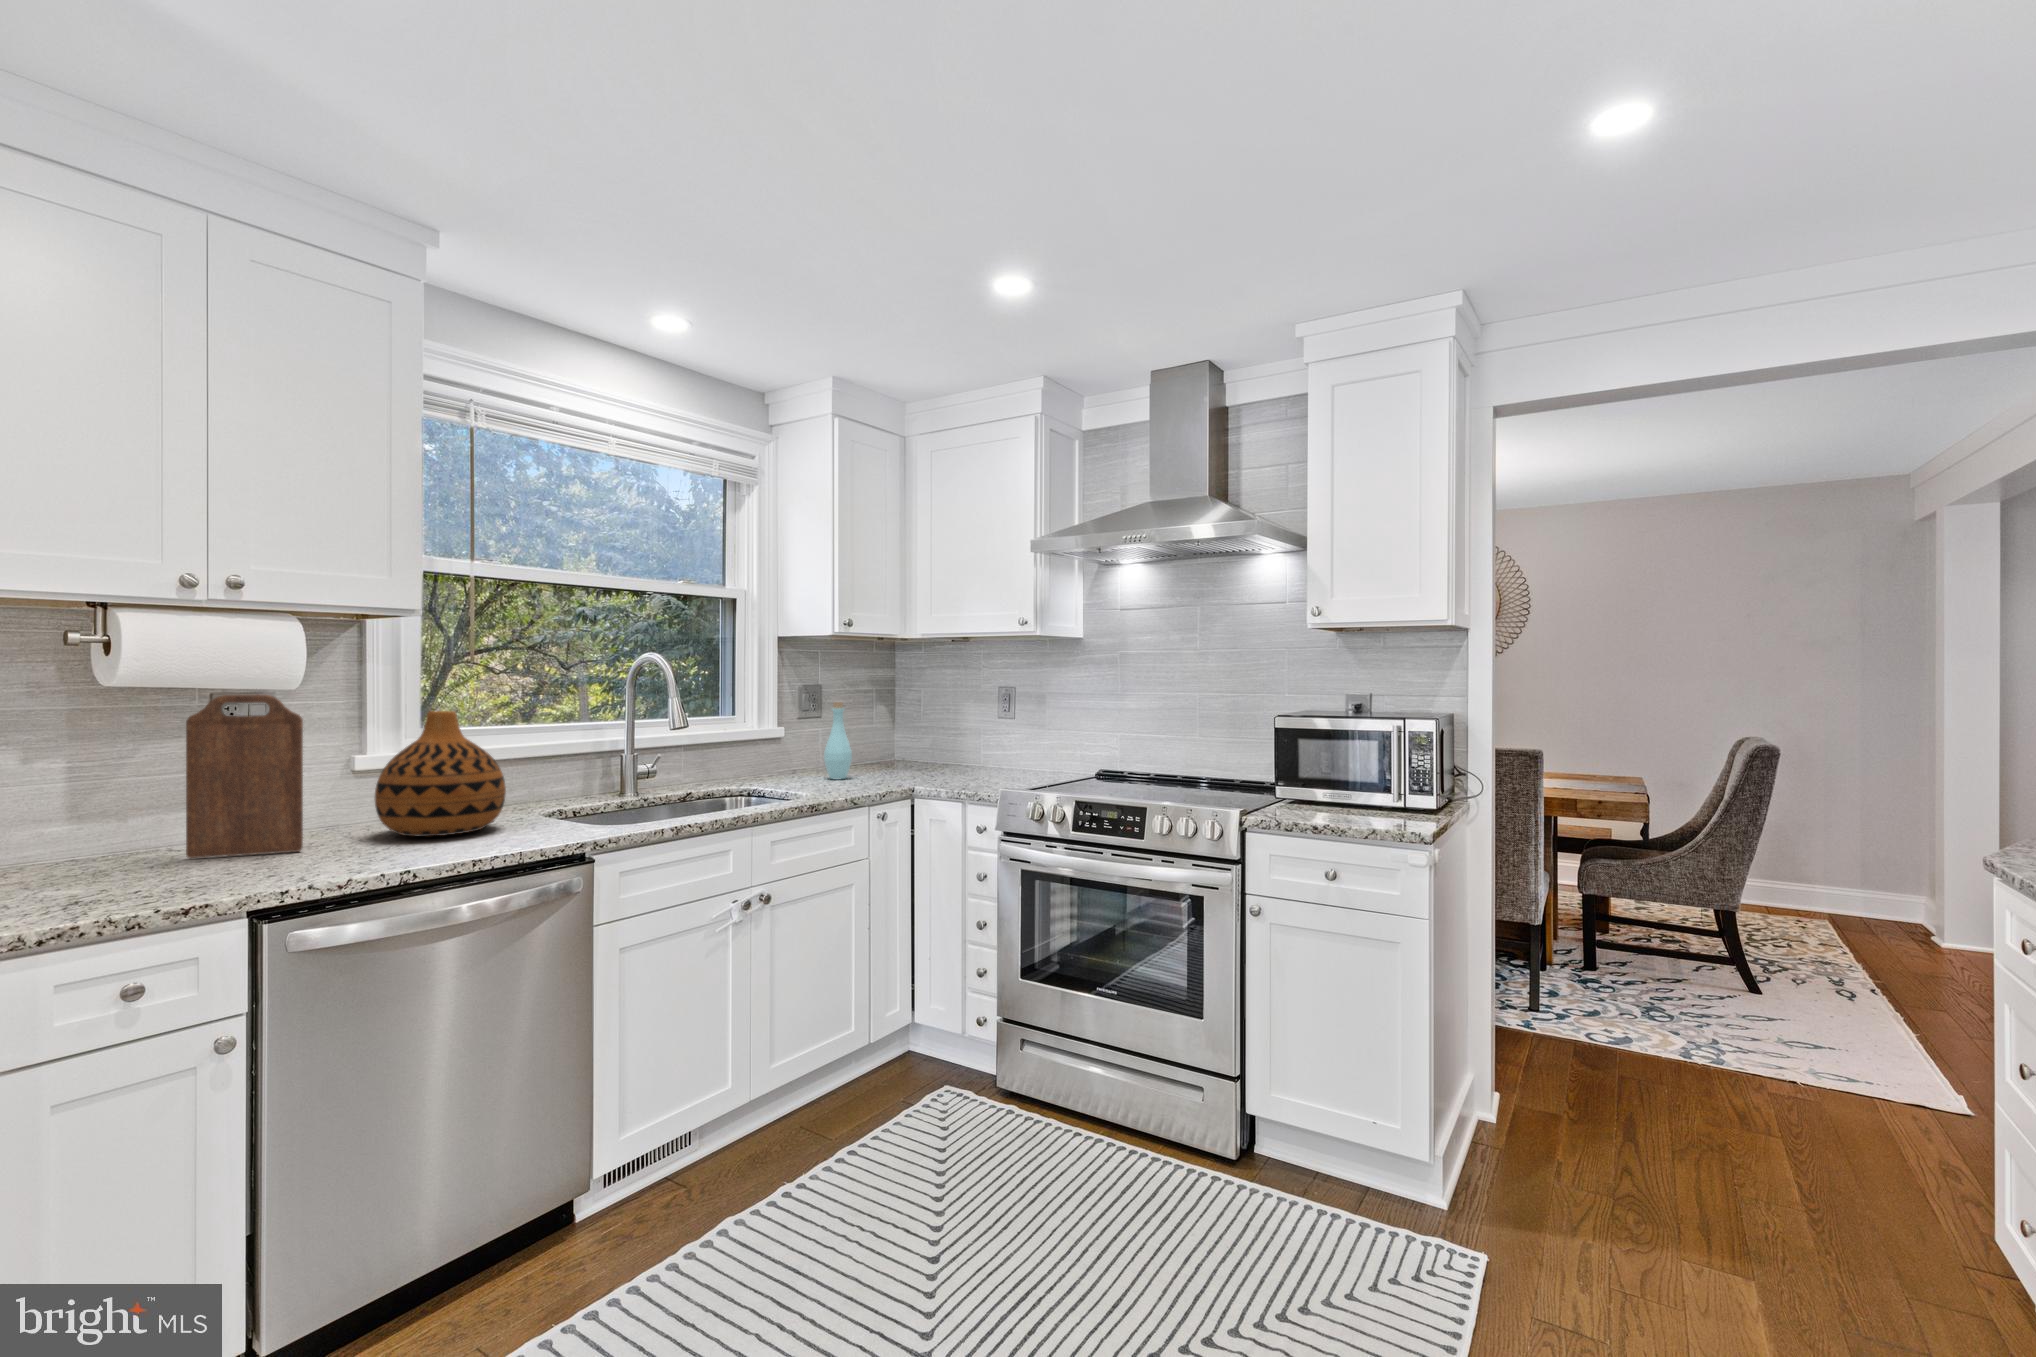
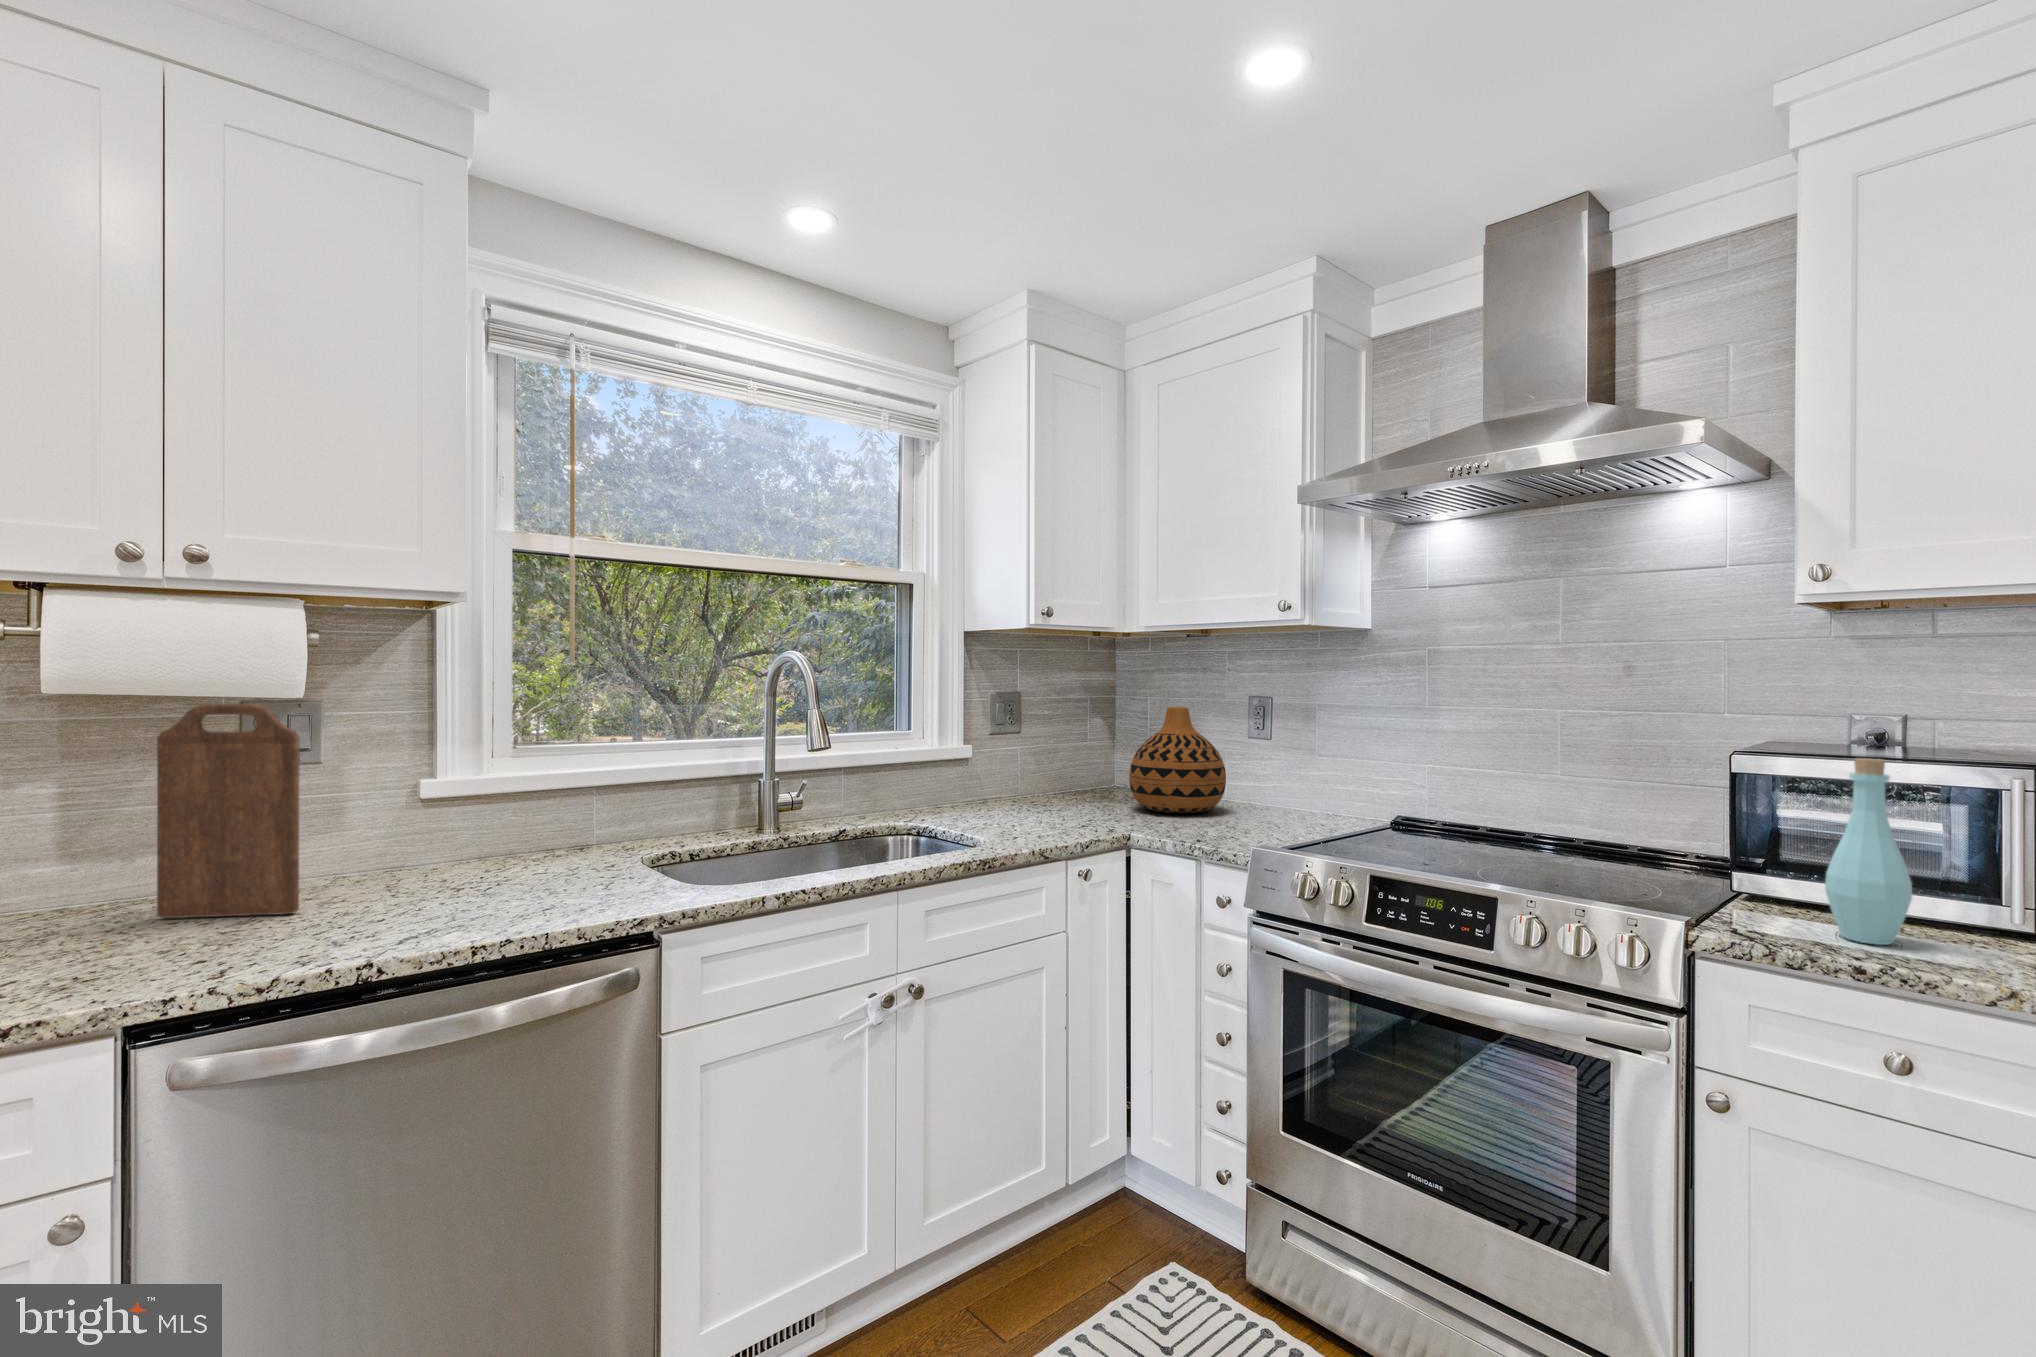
bottle: present [824,702,852,779] -> present [1825,758,1912,945]
vase: present [375,711,506,836] -> present [1129,707,1226,813]

